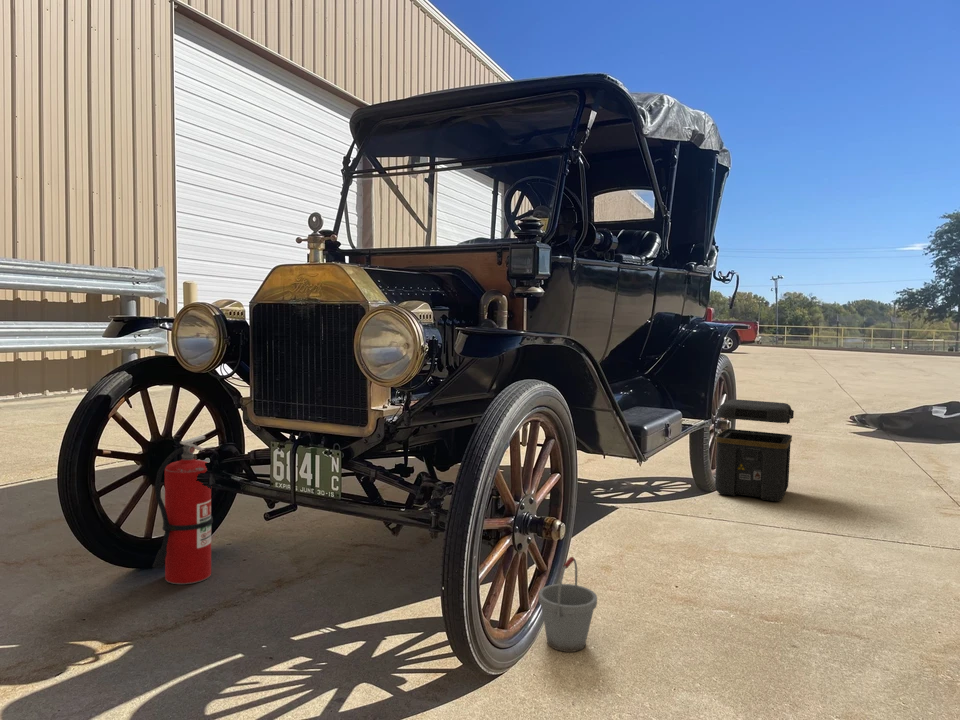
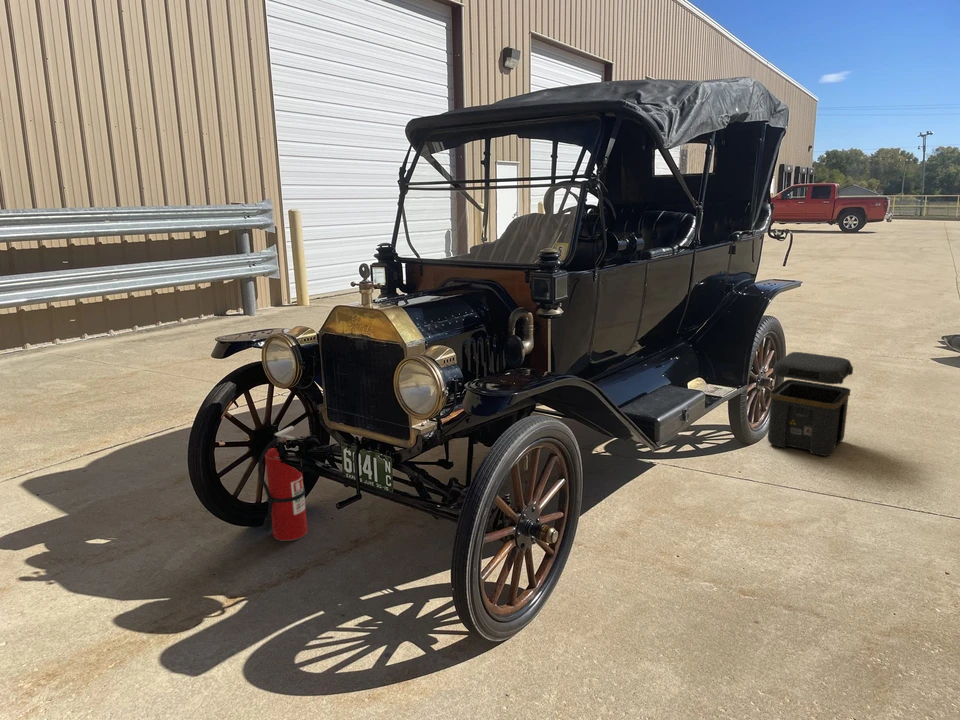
bucket: present [538,557,597,652] -> none [547,549,594,623]

